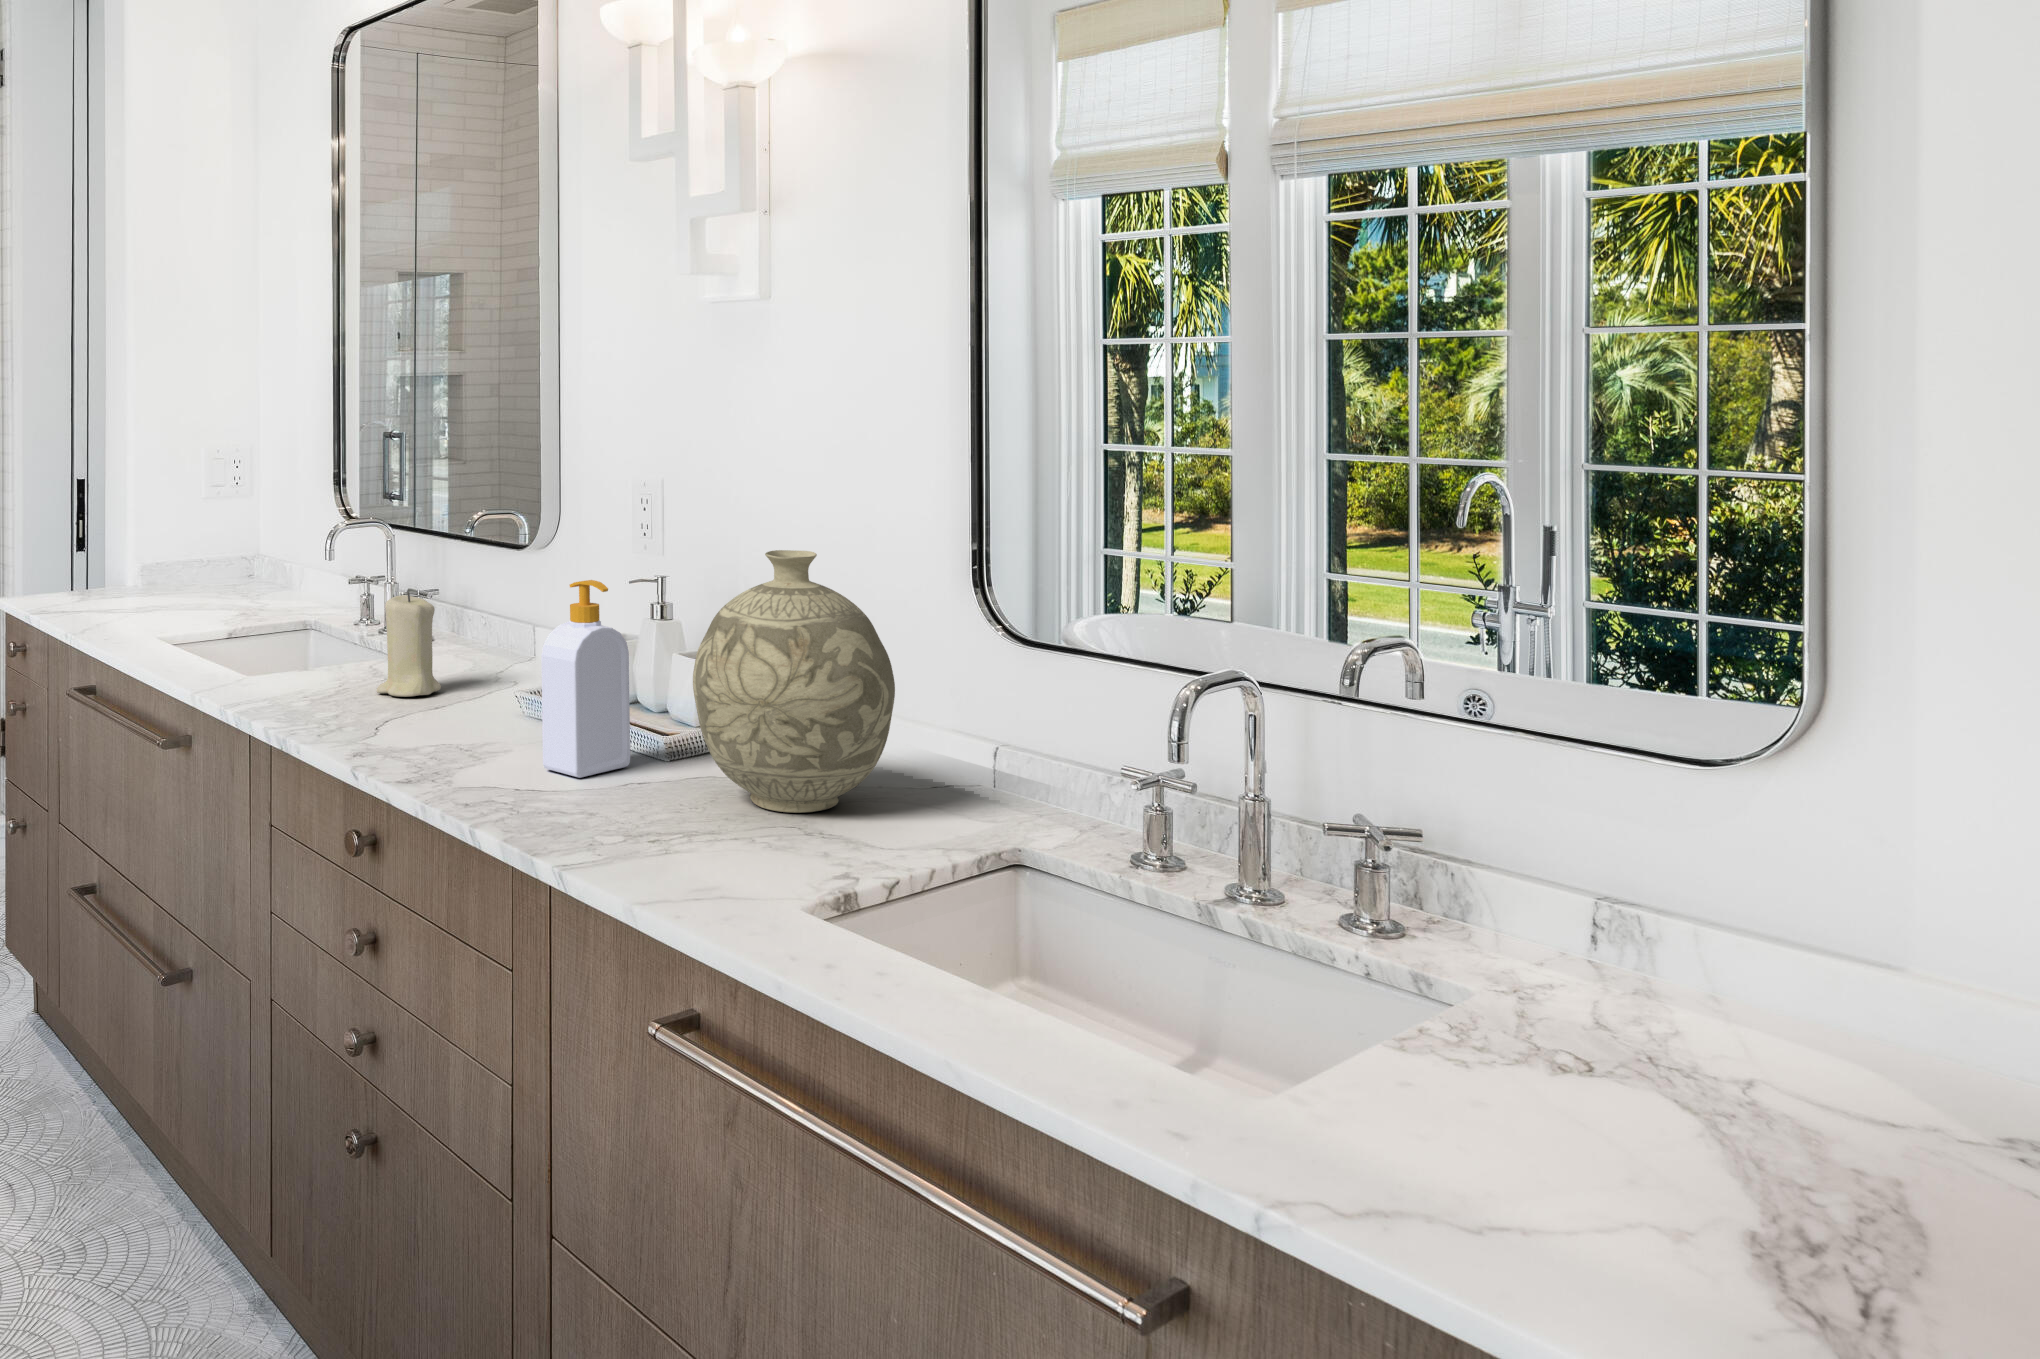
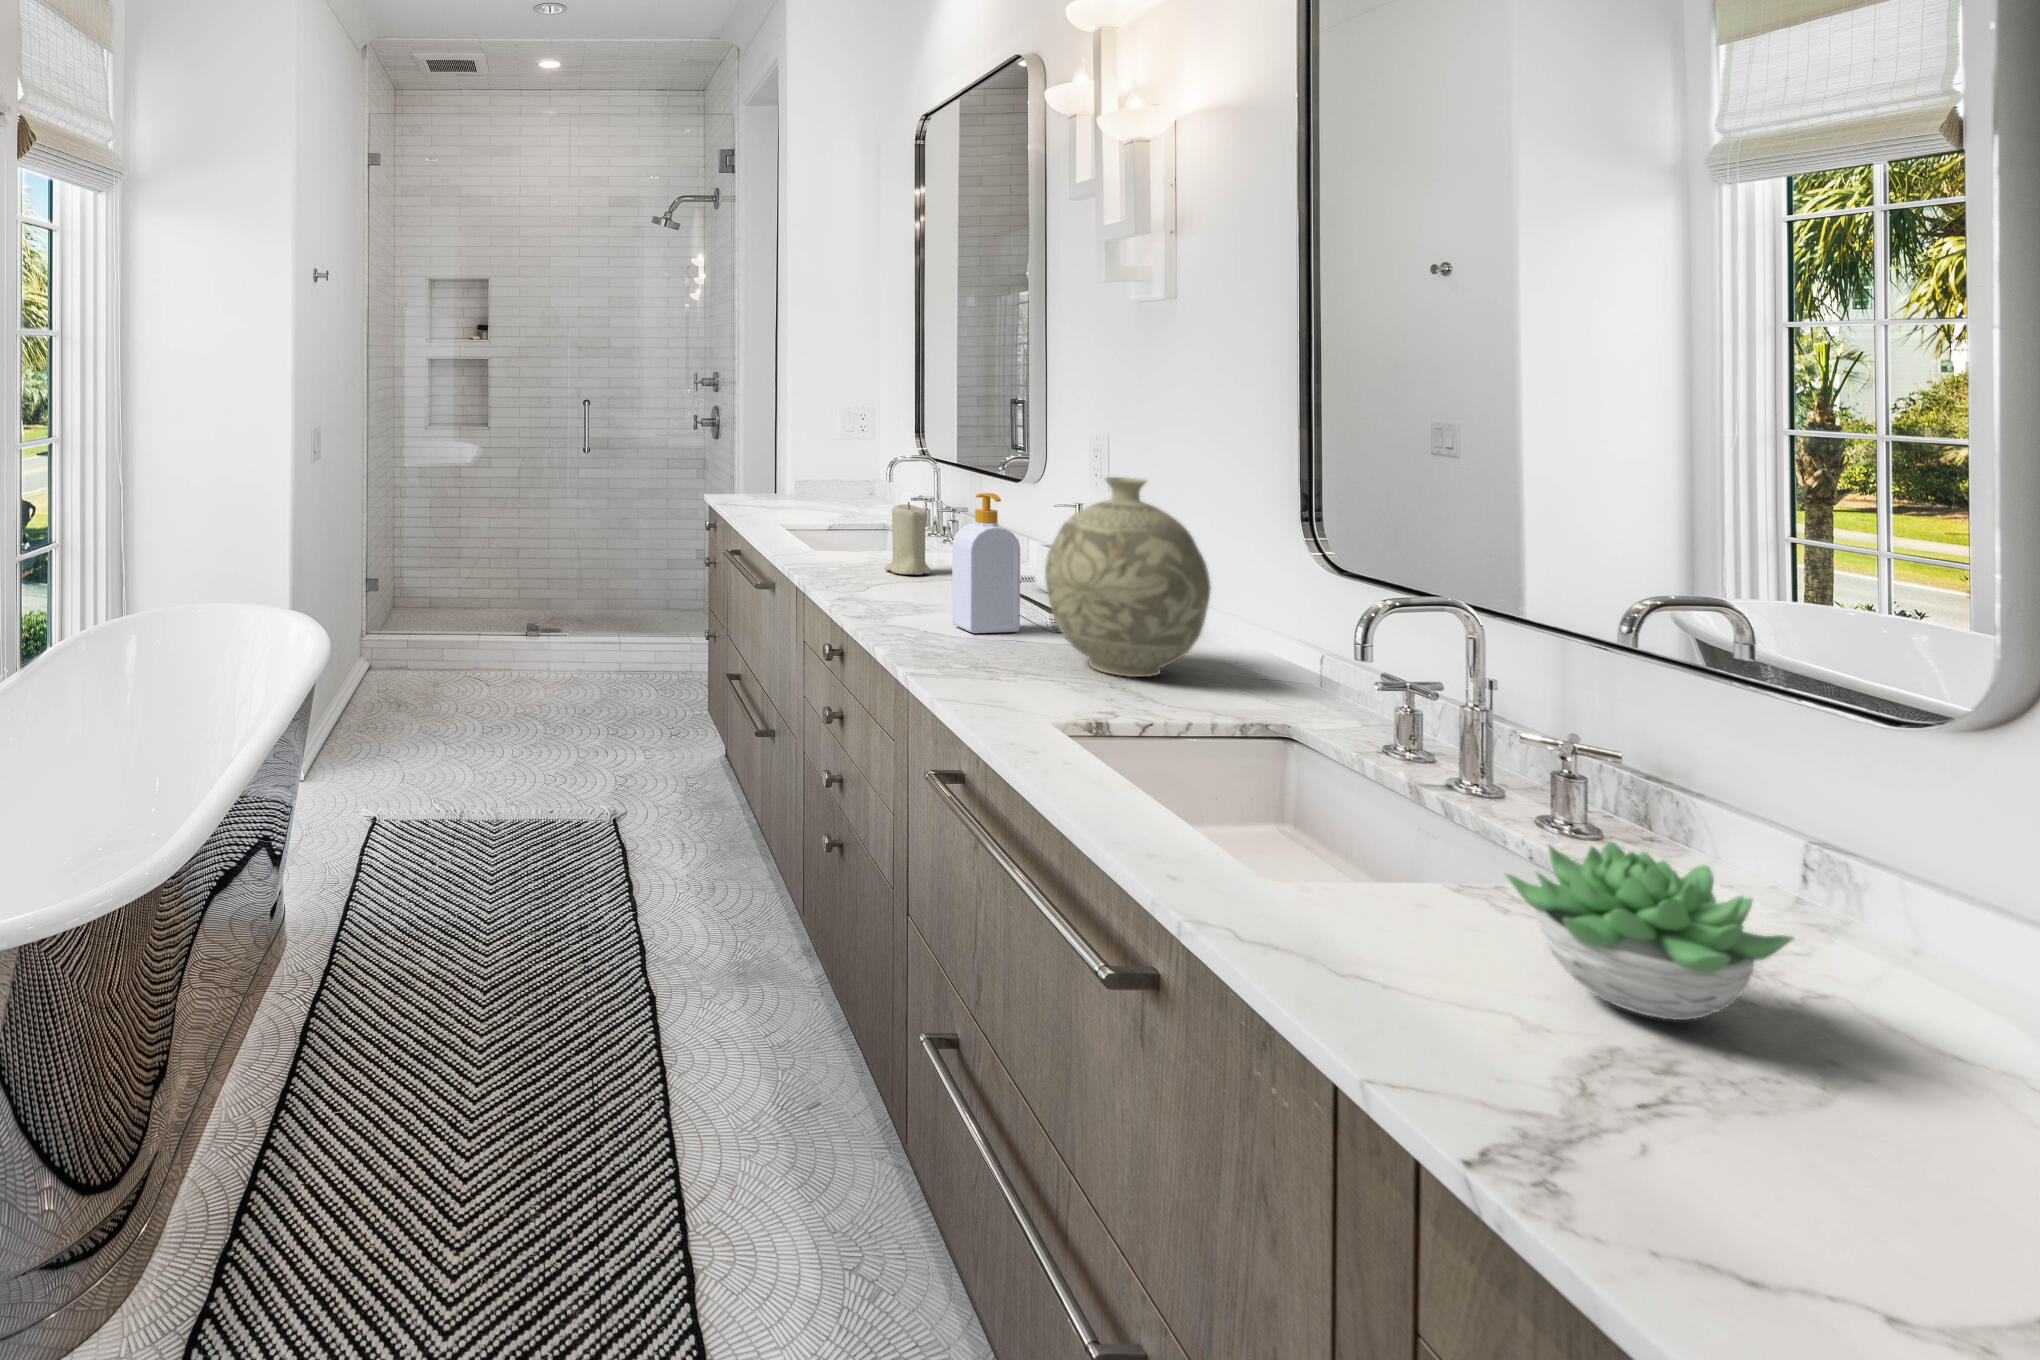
succulent plant: none [1493,957,1752,1147] -> present [1506,842,1793,1020]

